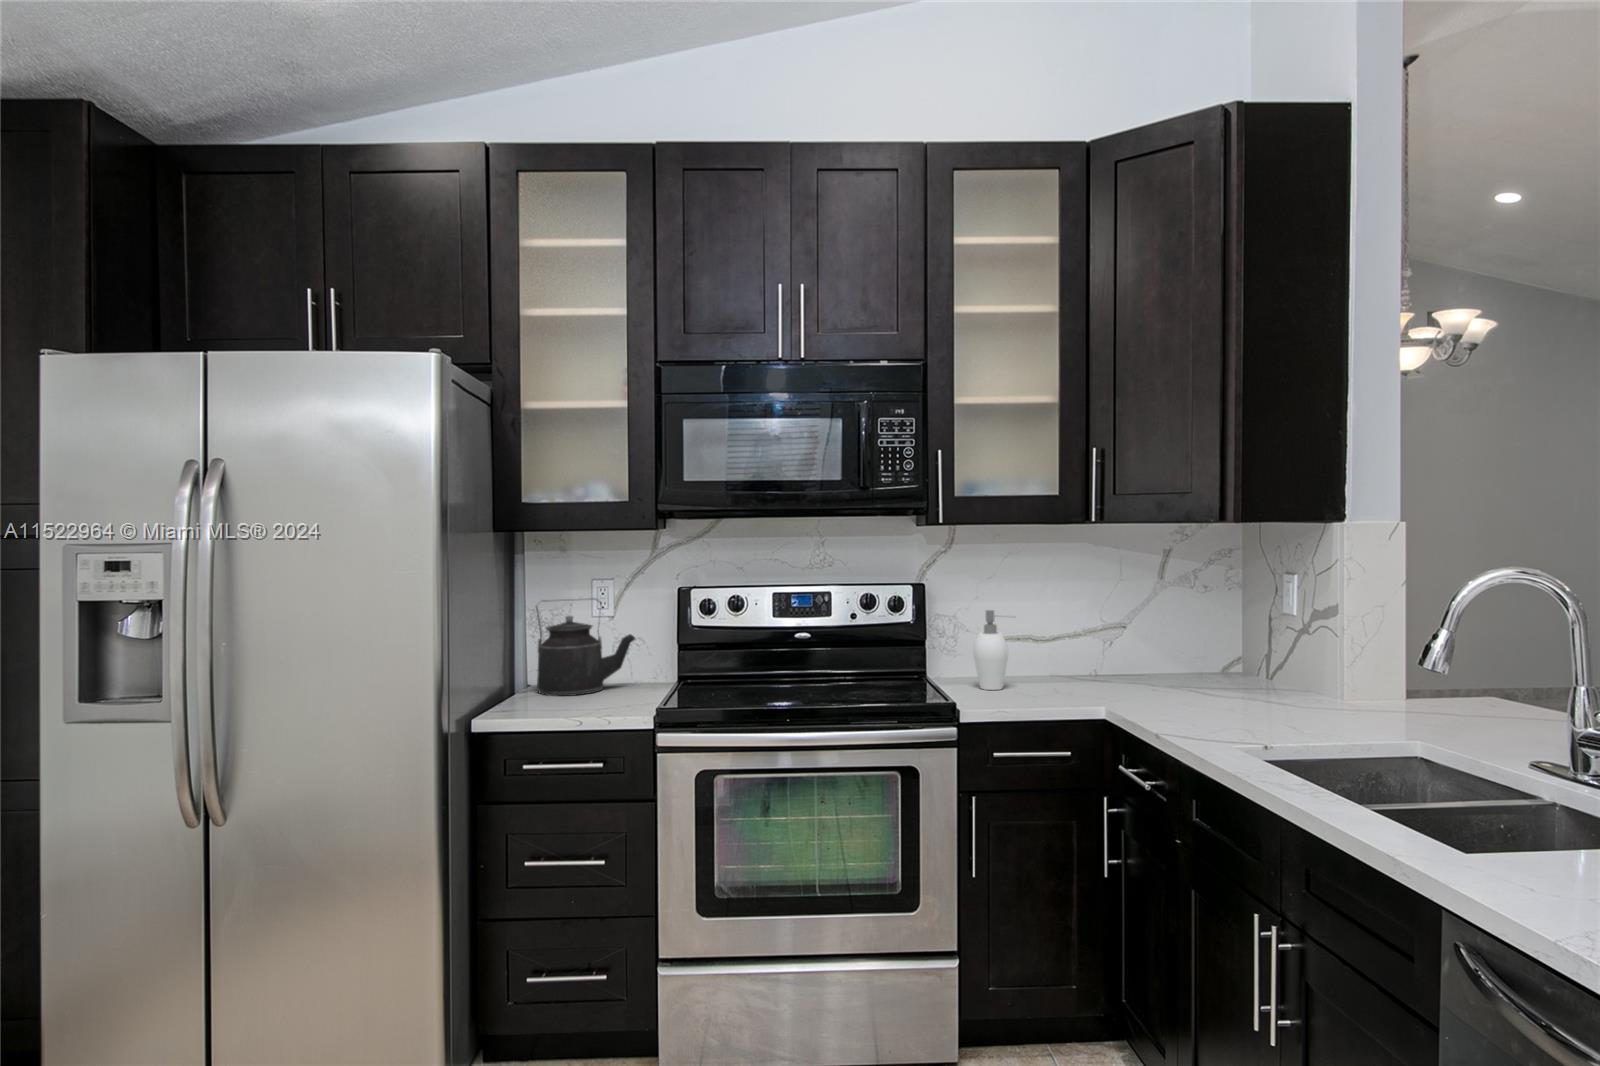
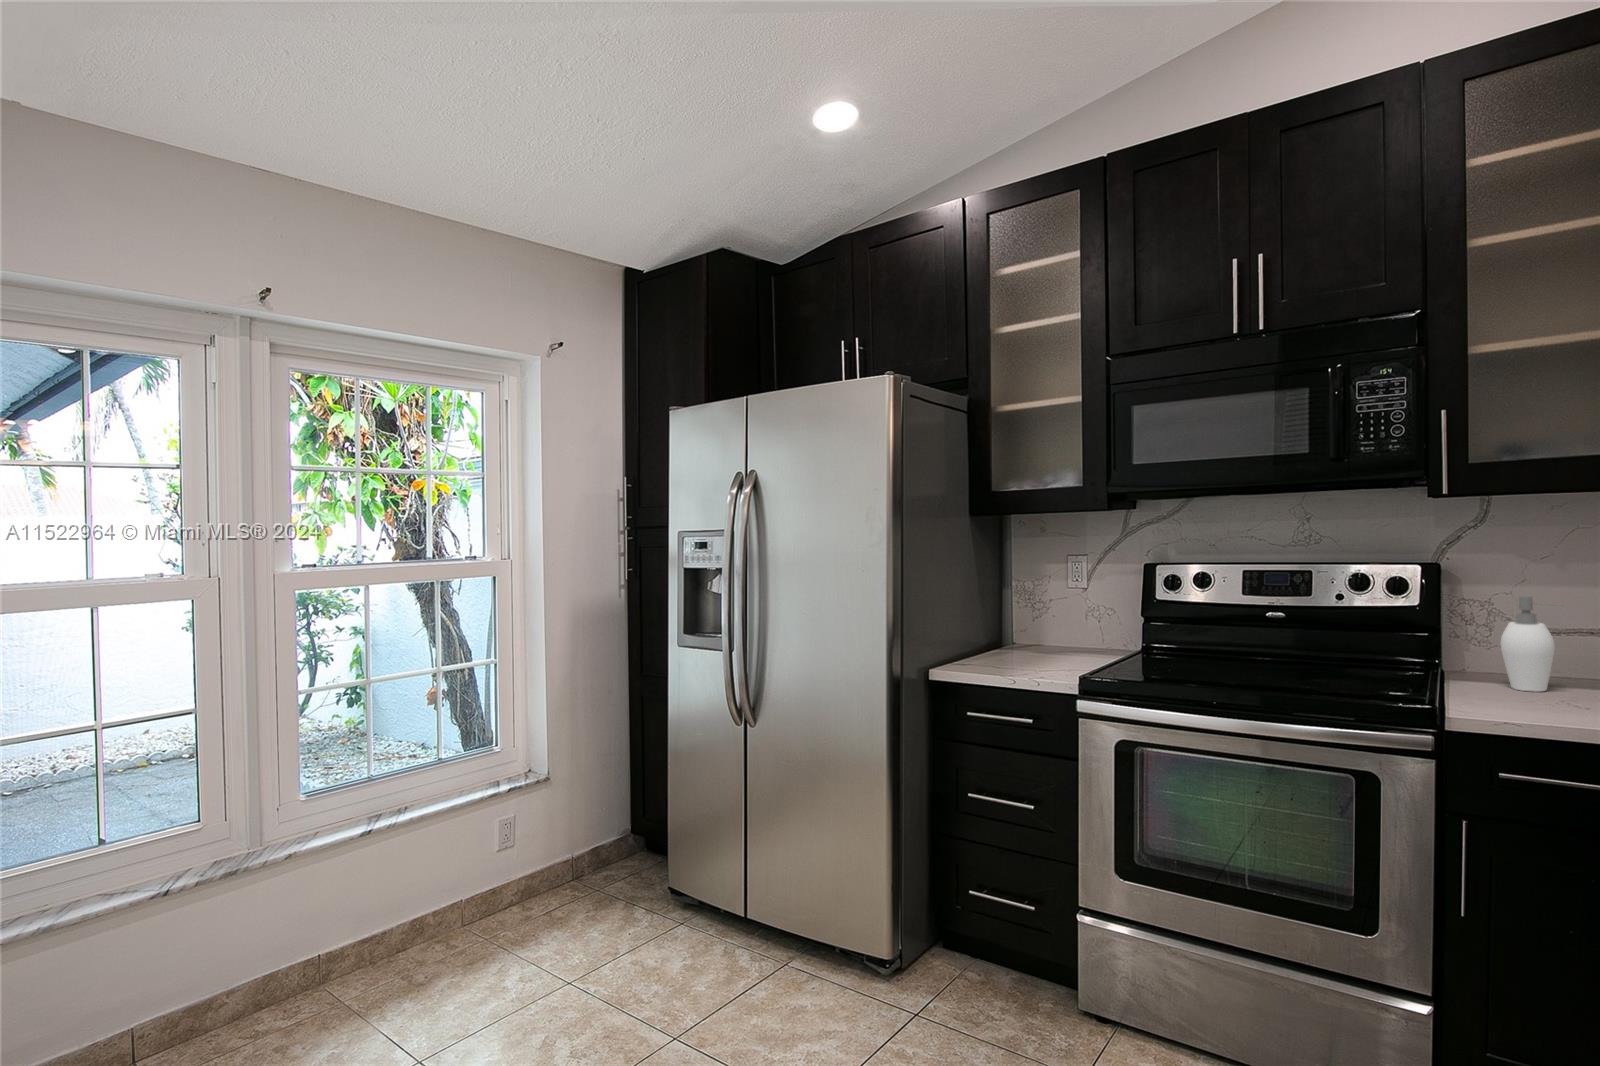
kettle: present [536,598,635,696] -> none [1013,572,1103,656]

